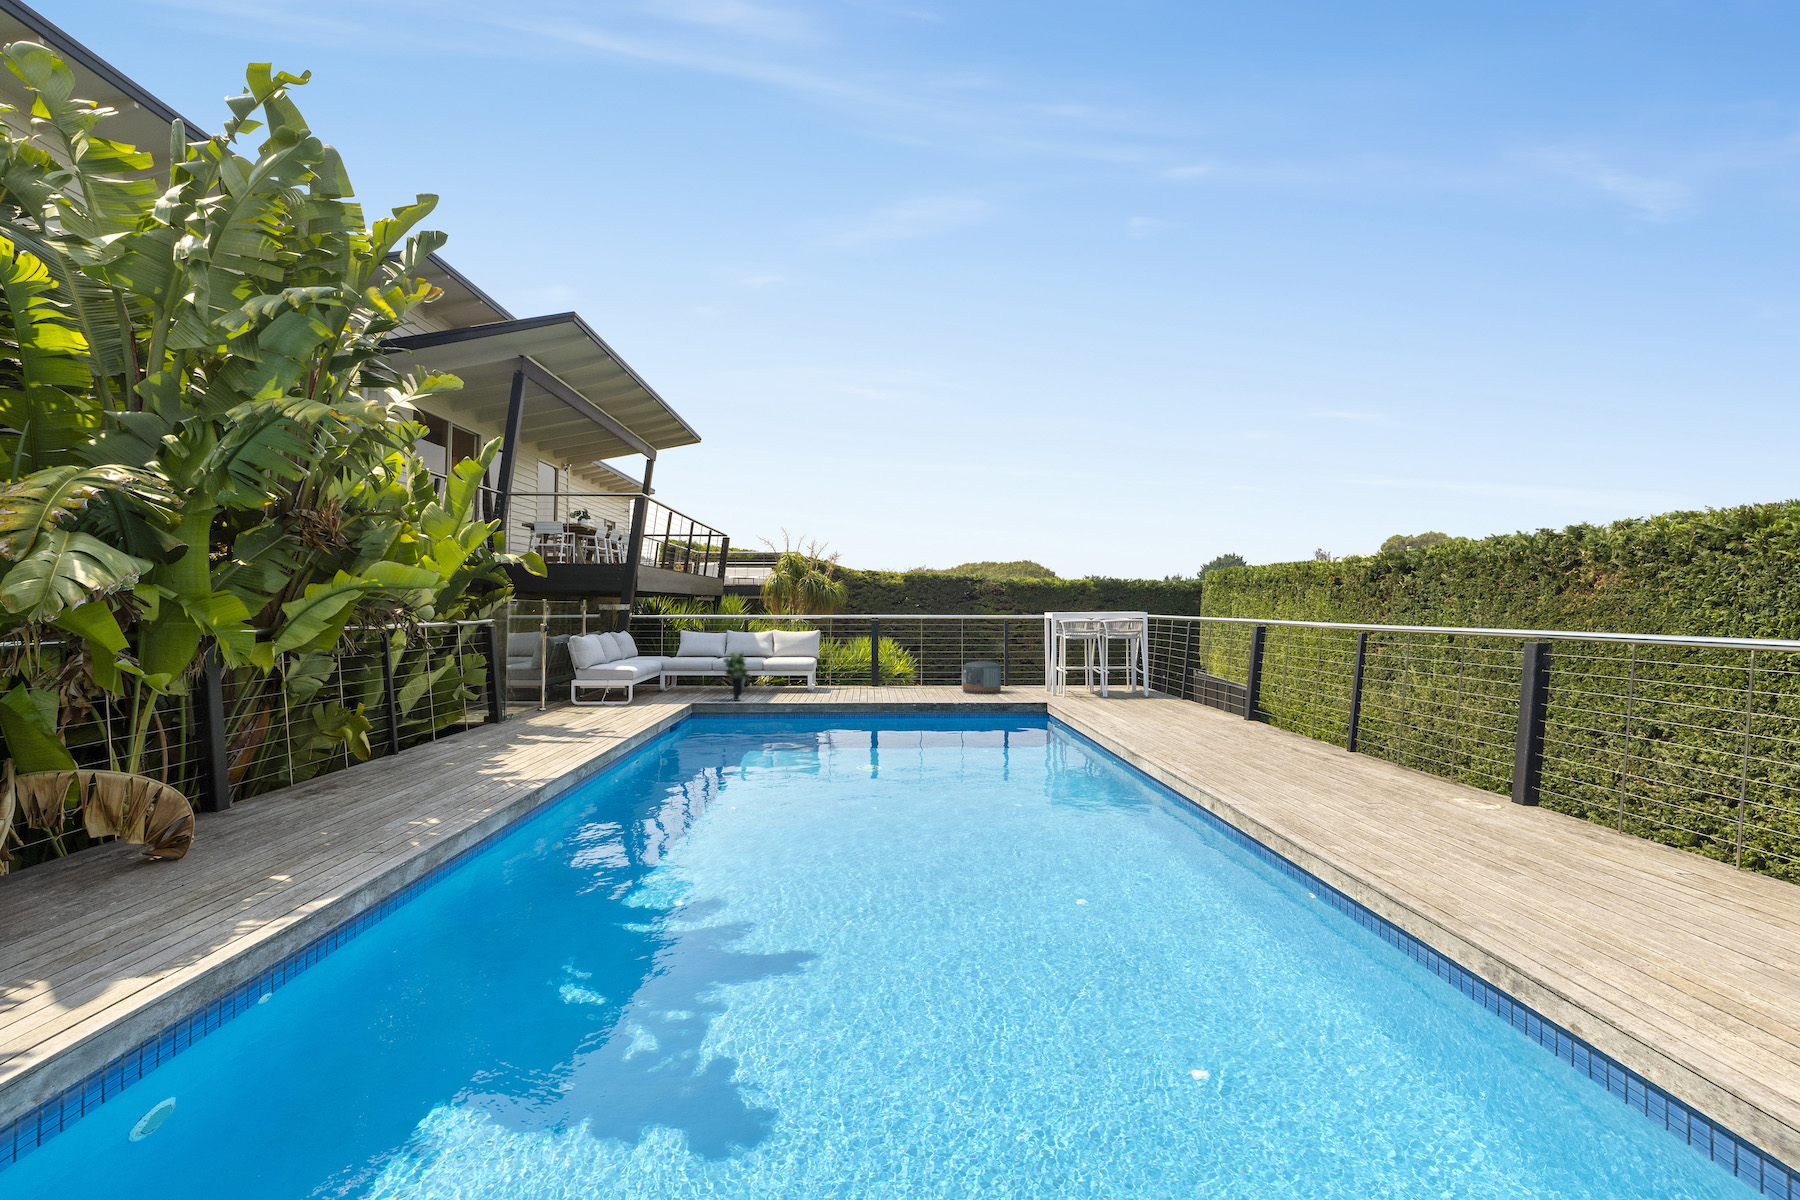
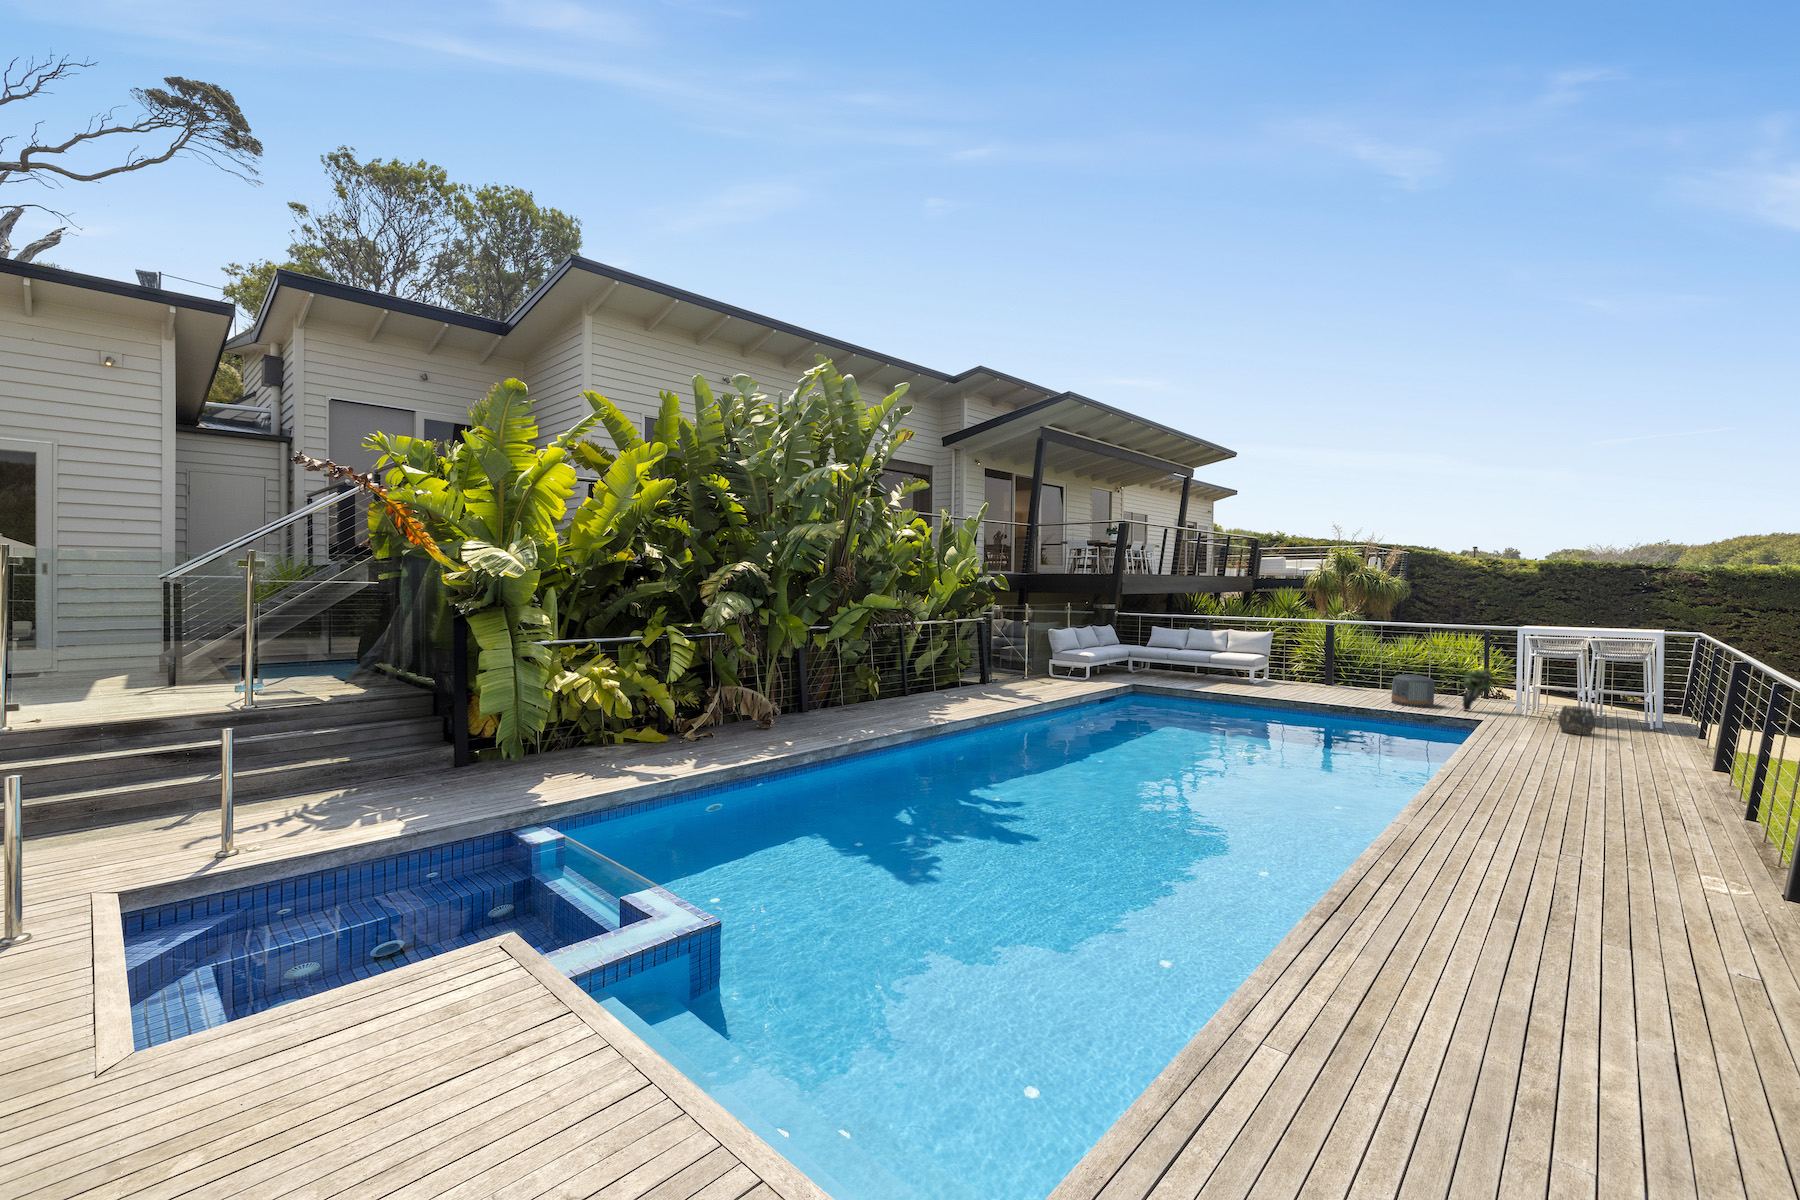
potted plant: present [724,653,750,701] -> present [1463,668,1492,711]
woven basket: none [1124,675,1153,701] -> present [1558,706,1596,735]

